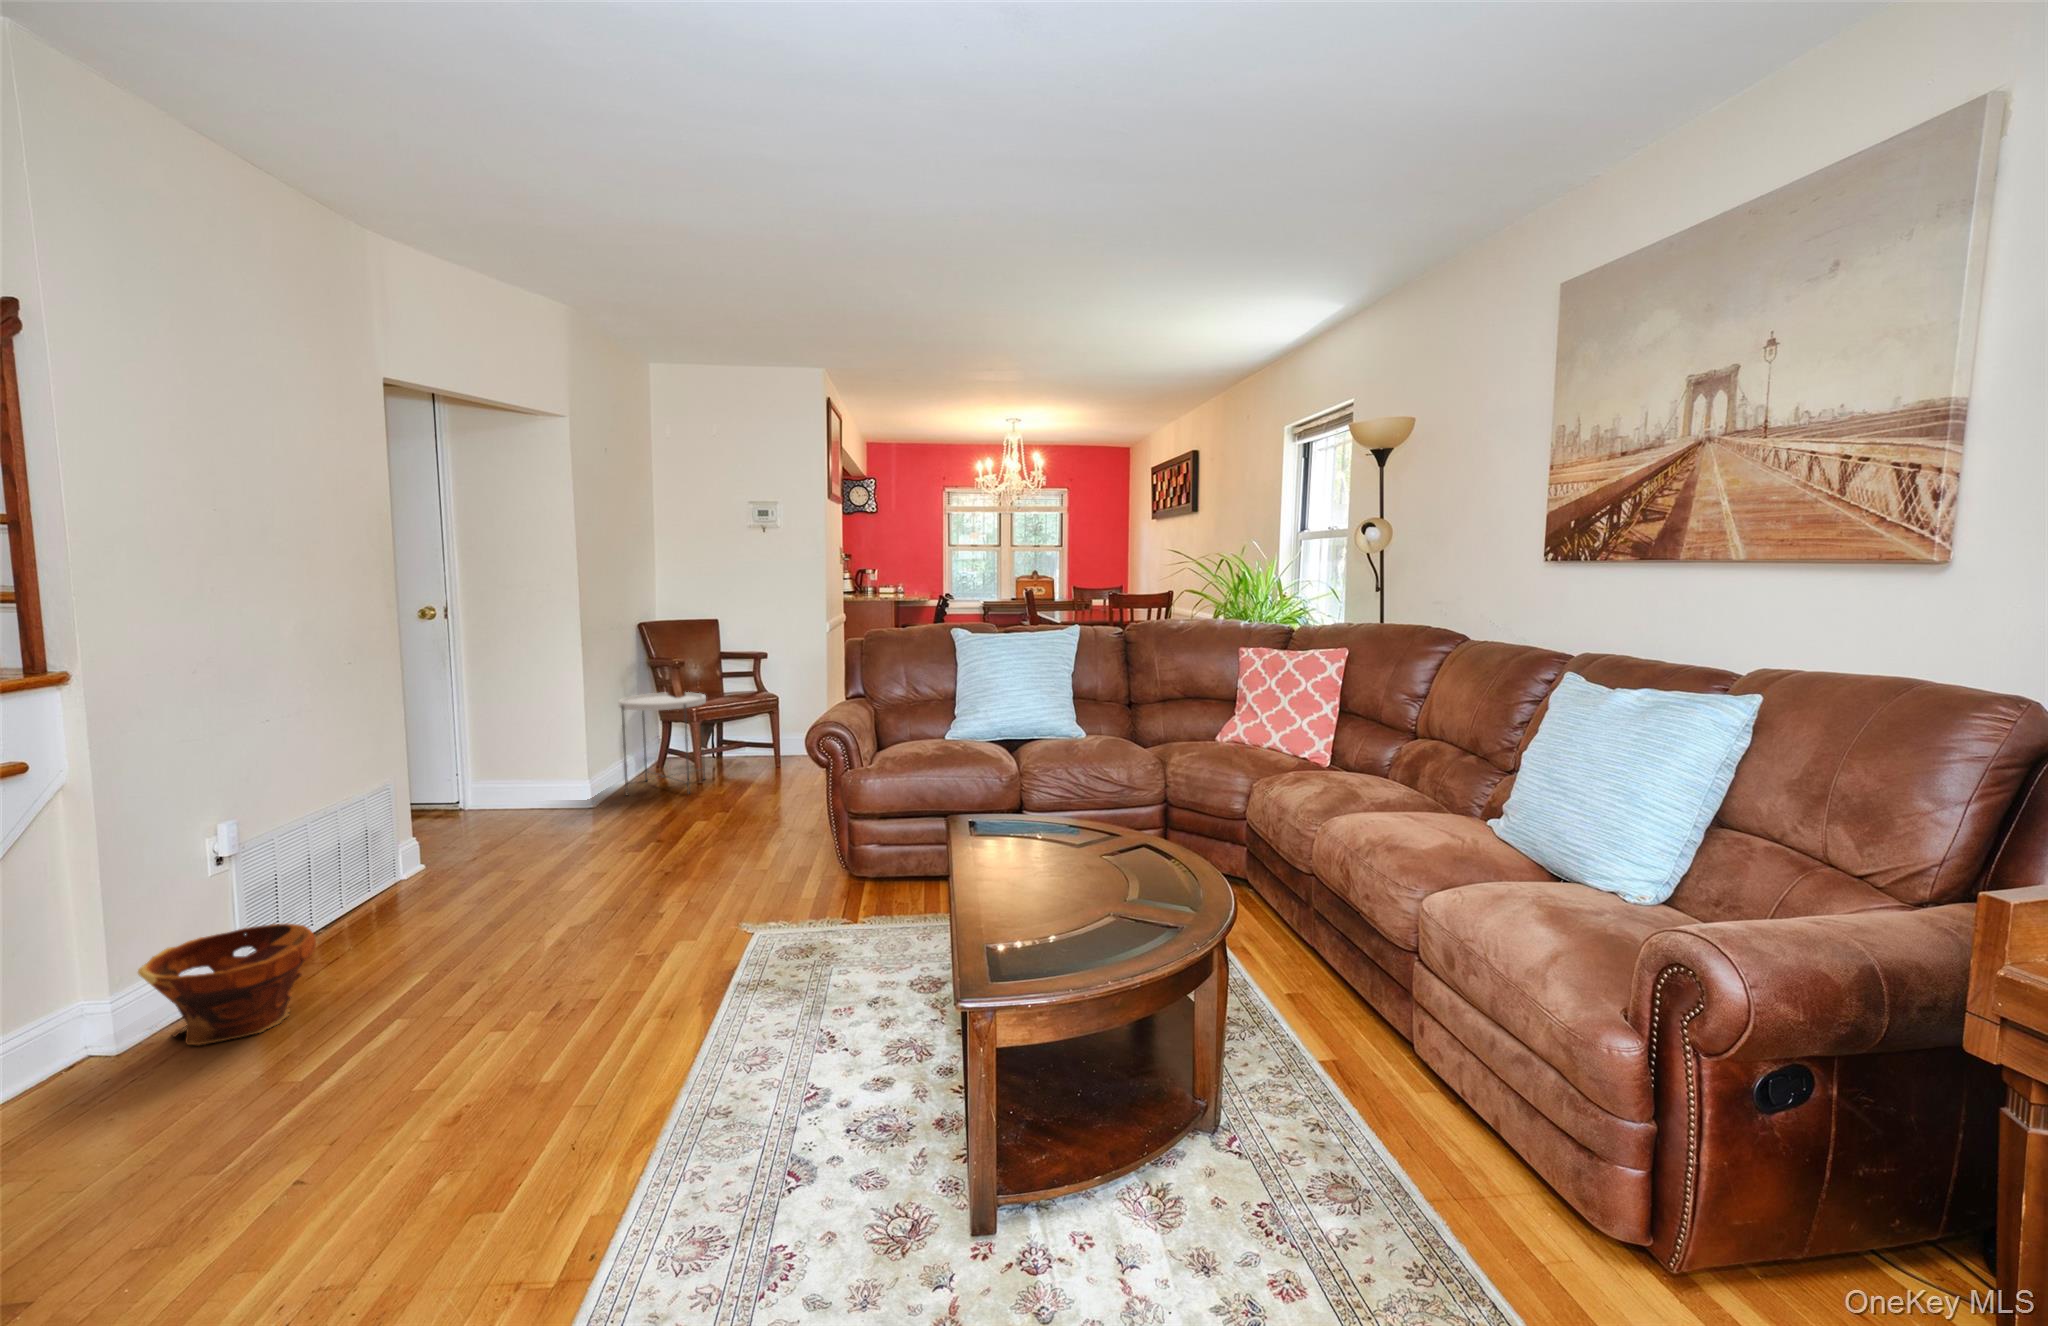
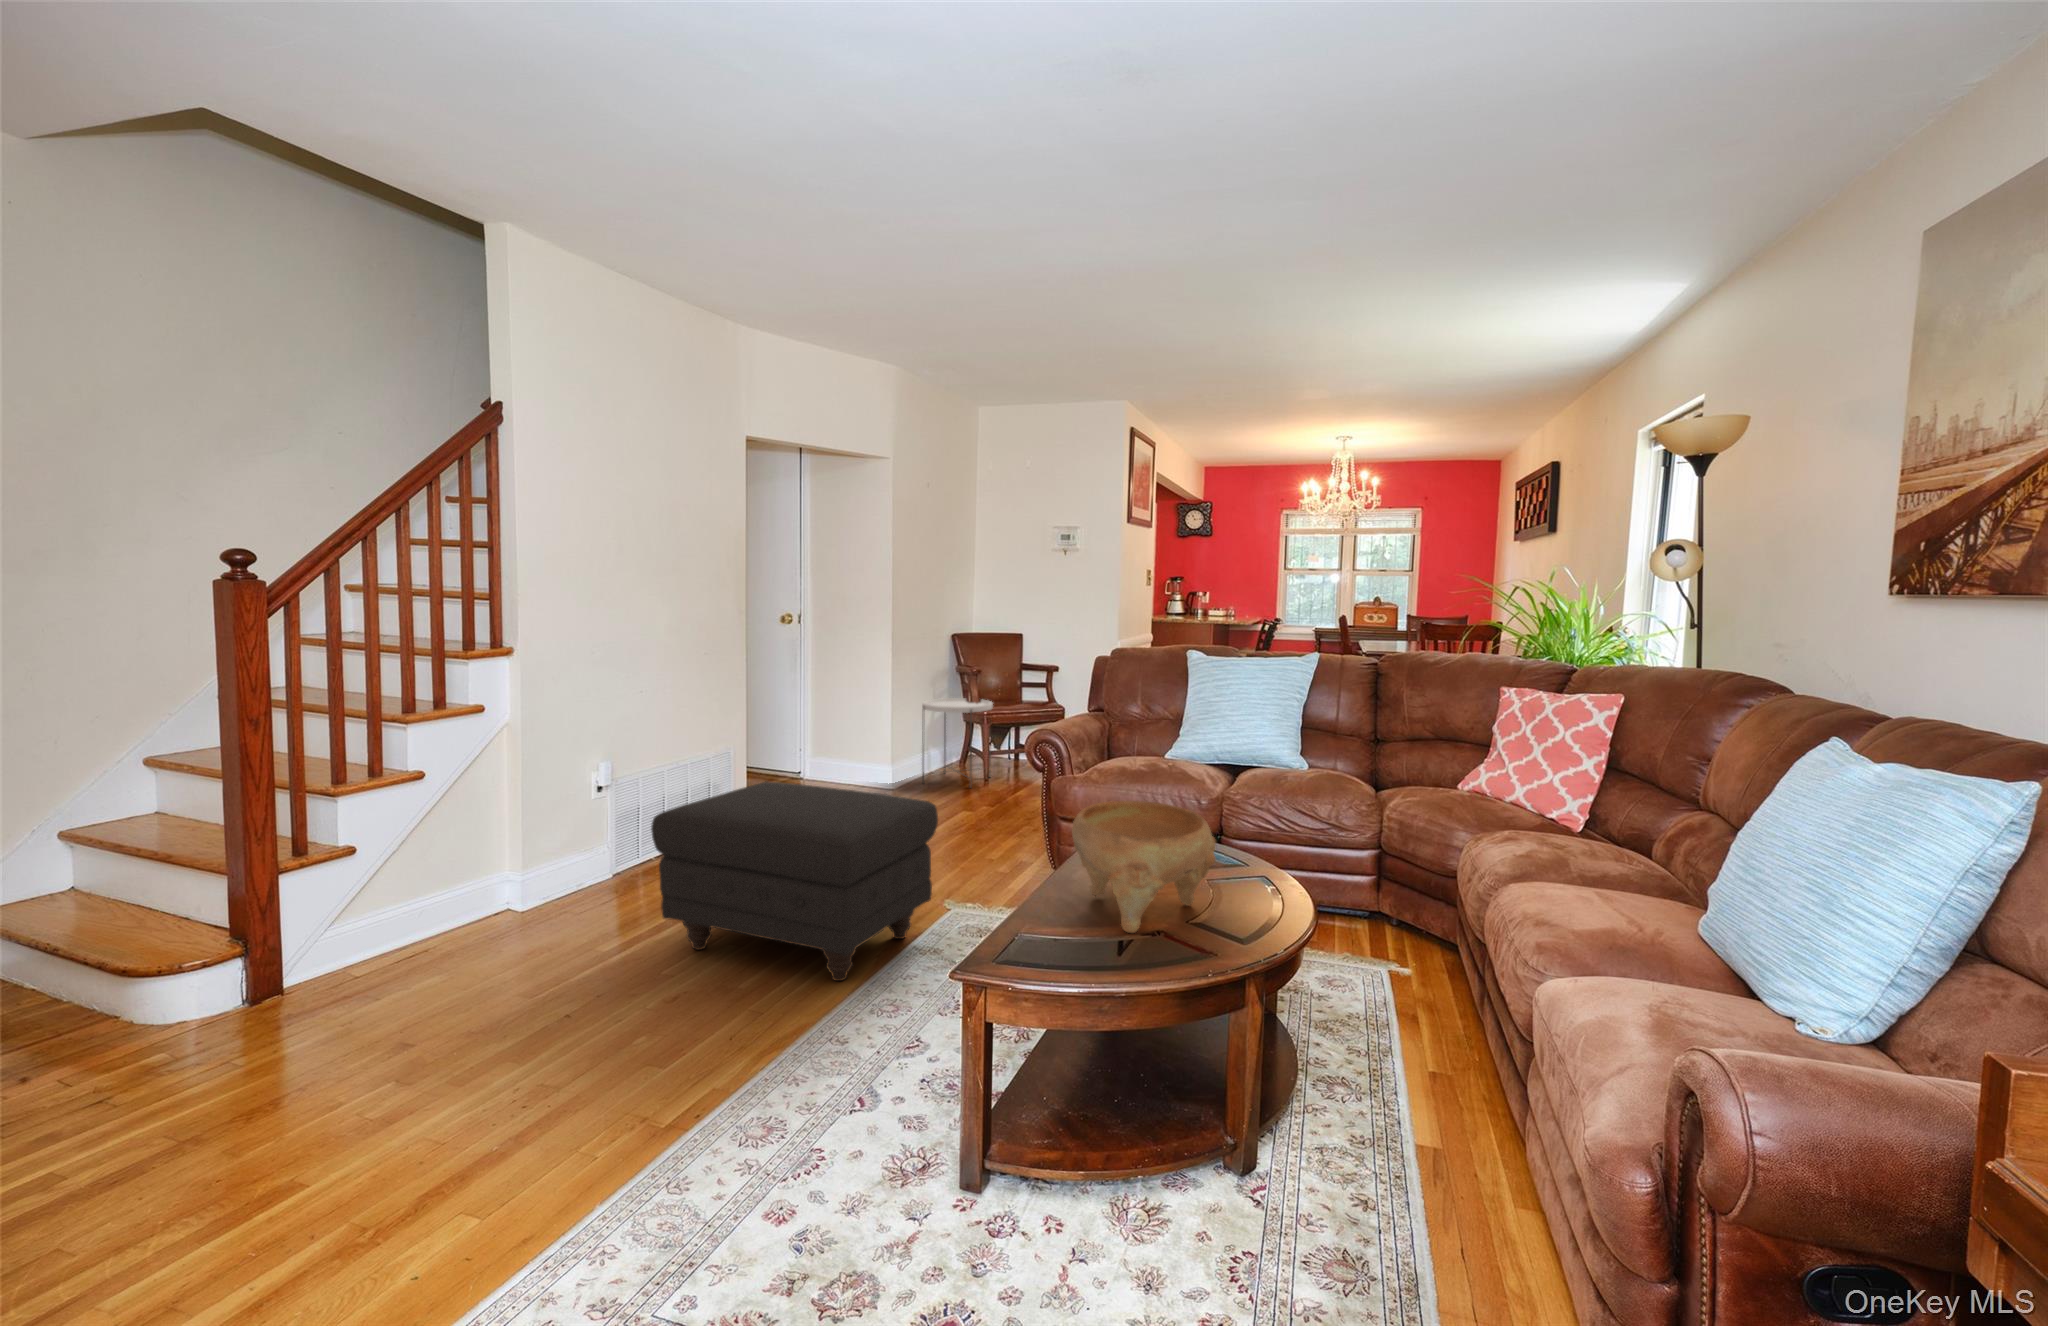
decorative bowl: none [995,784,1145,921] -> present [1072,801,1216,933]
ottoman: none [366,814,752,1048] -> present [651,781,938,981]
planter: present [138,924,316,1045] -> none [541,841,646,916]

